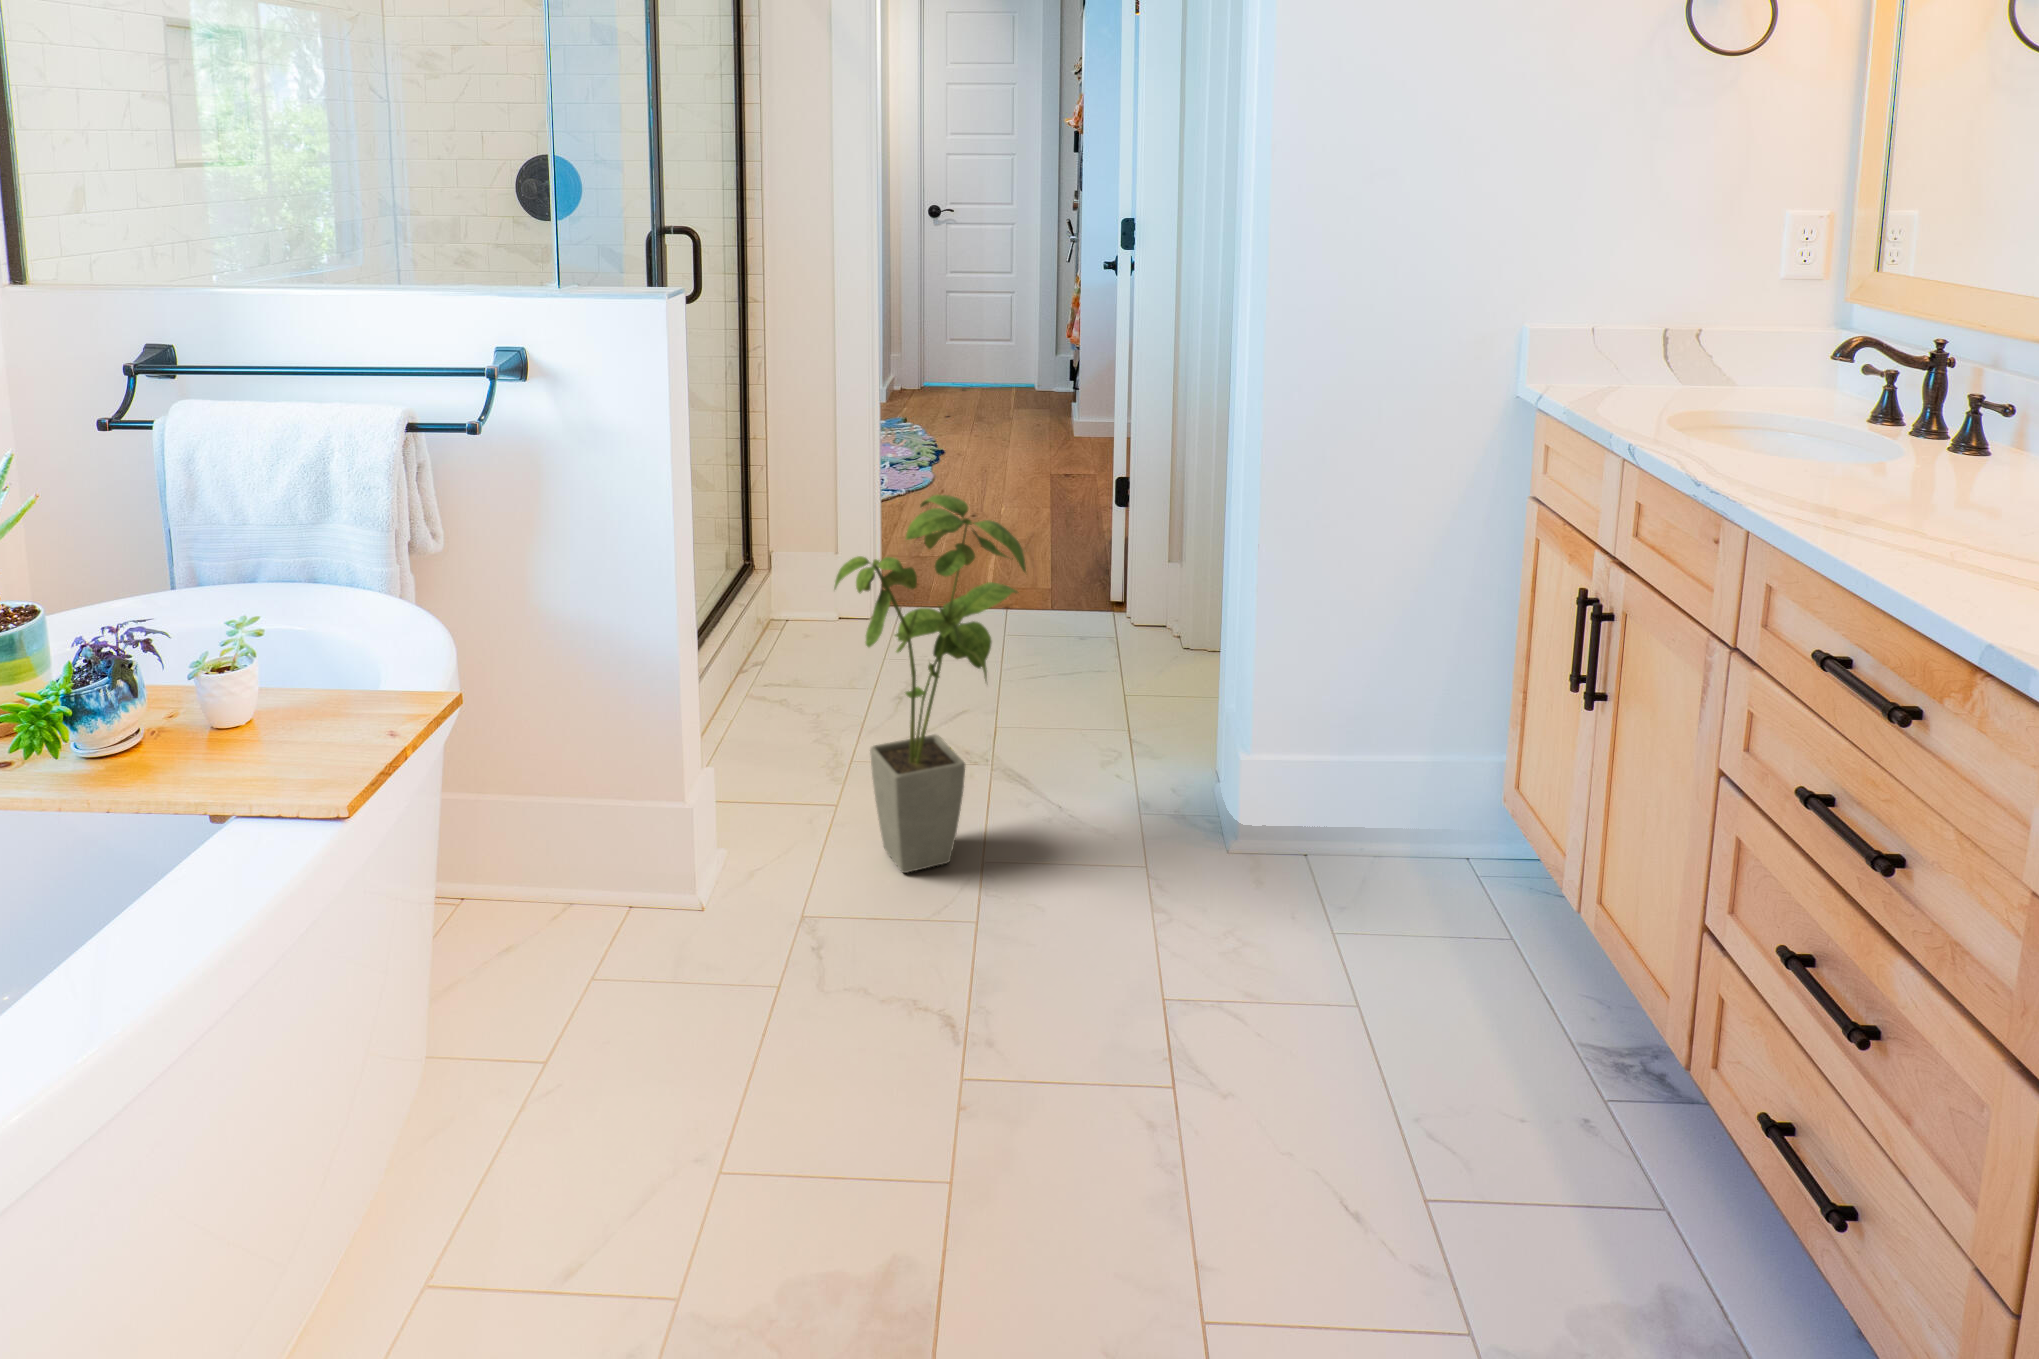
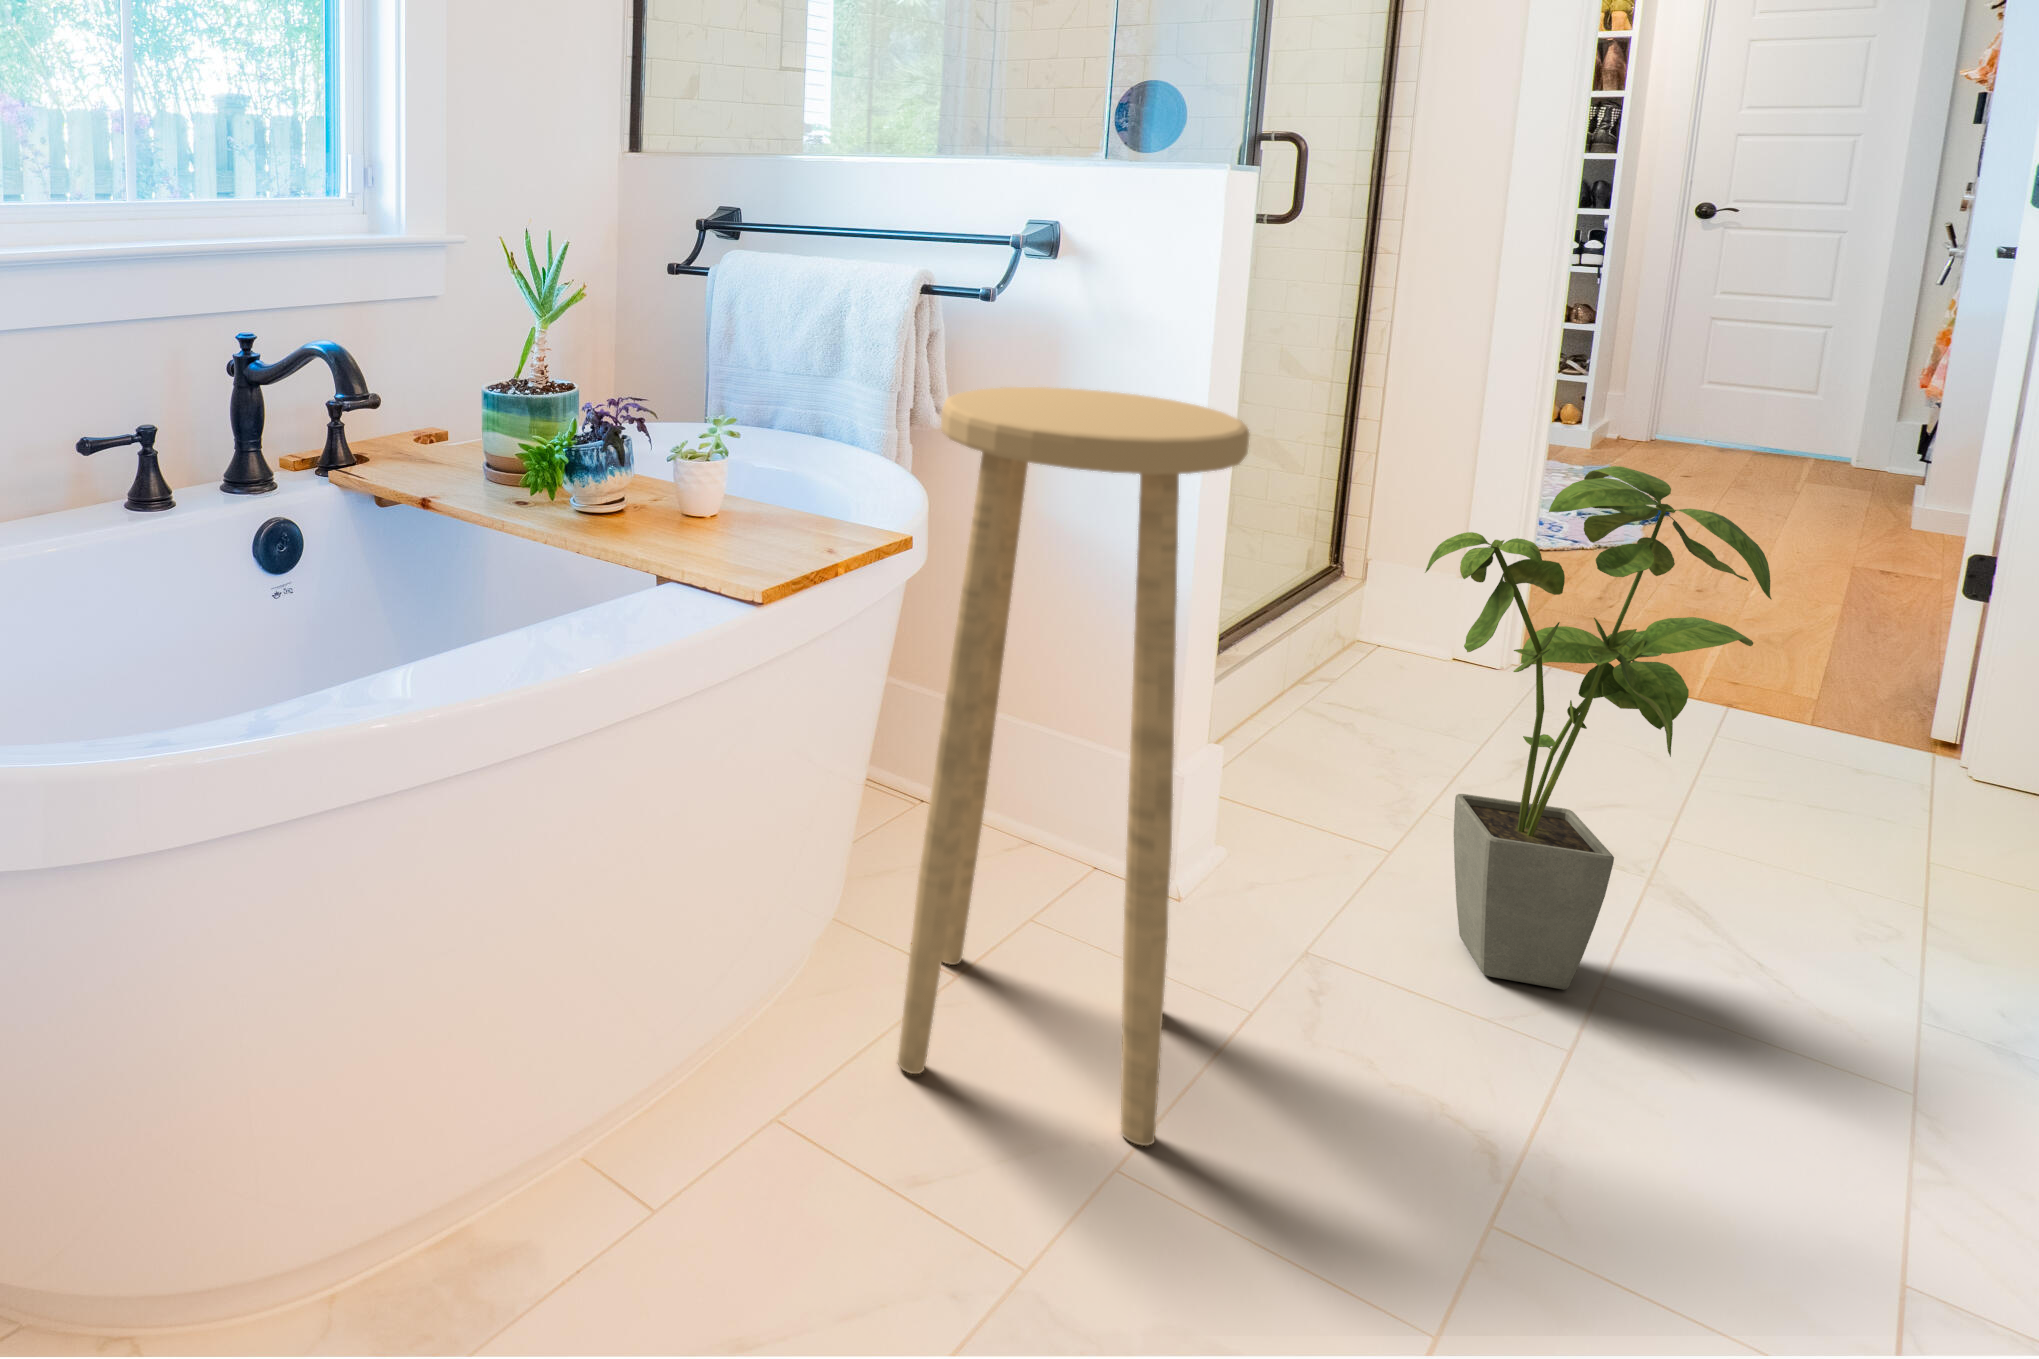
stool: none [469,515,722,1166] -> present [898,387,1249,1146]

